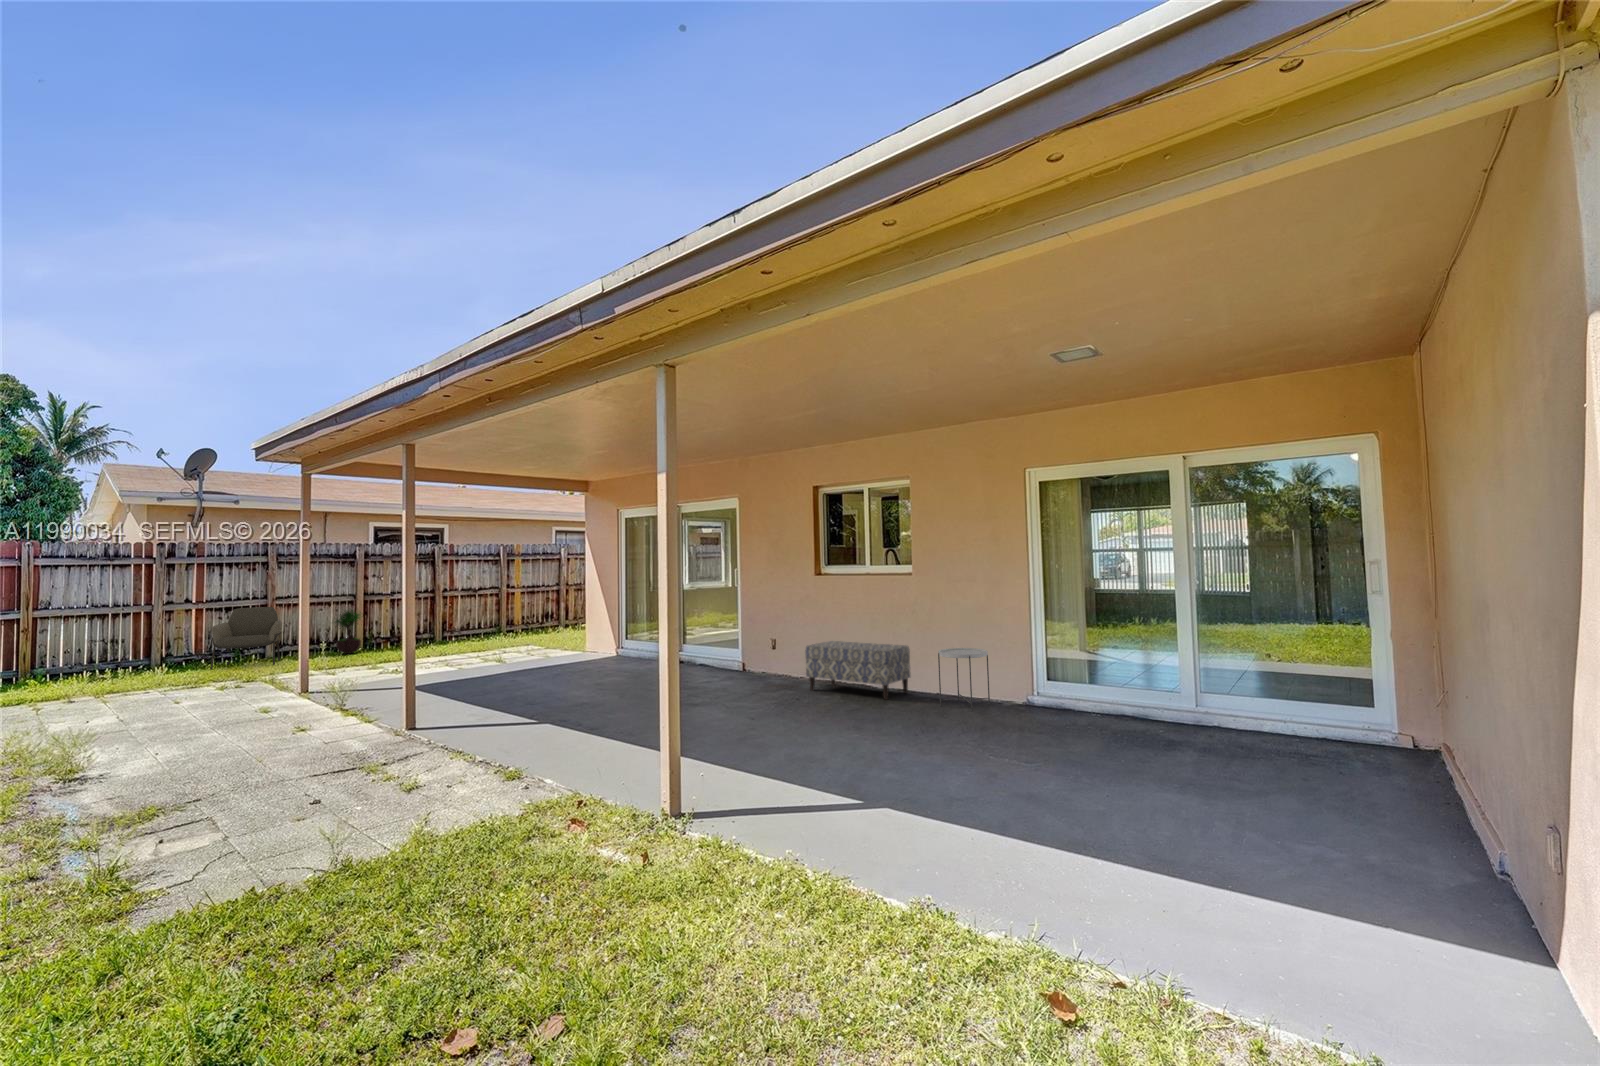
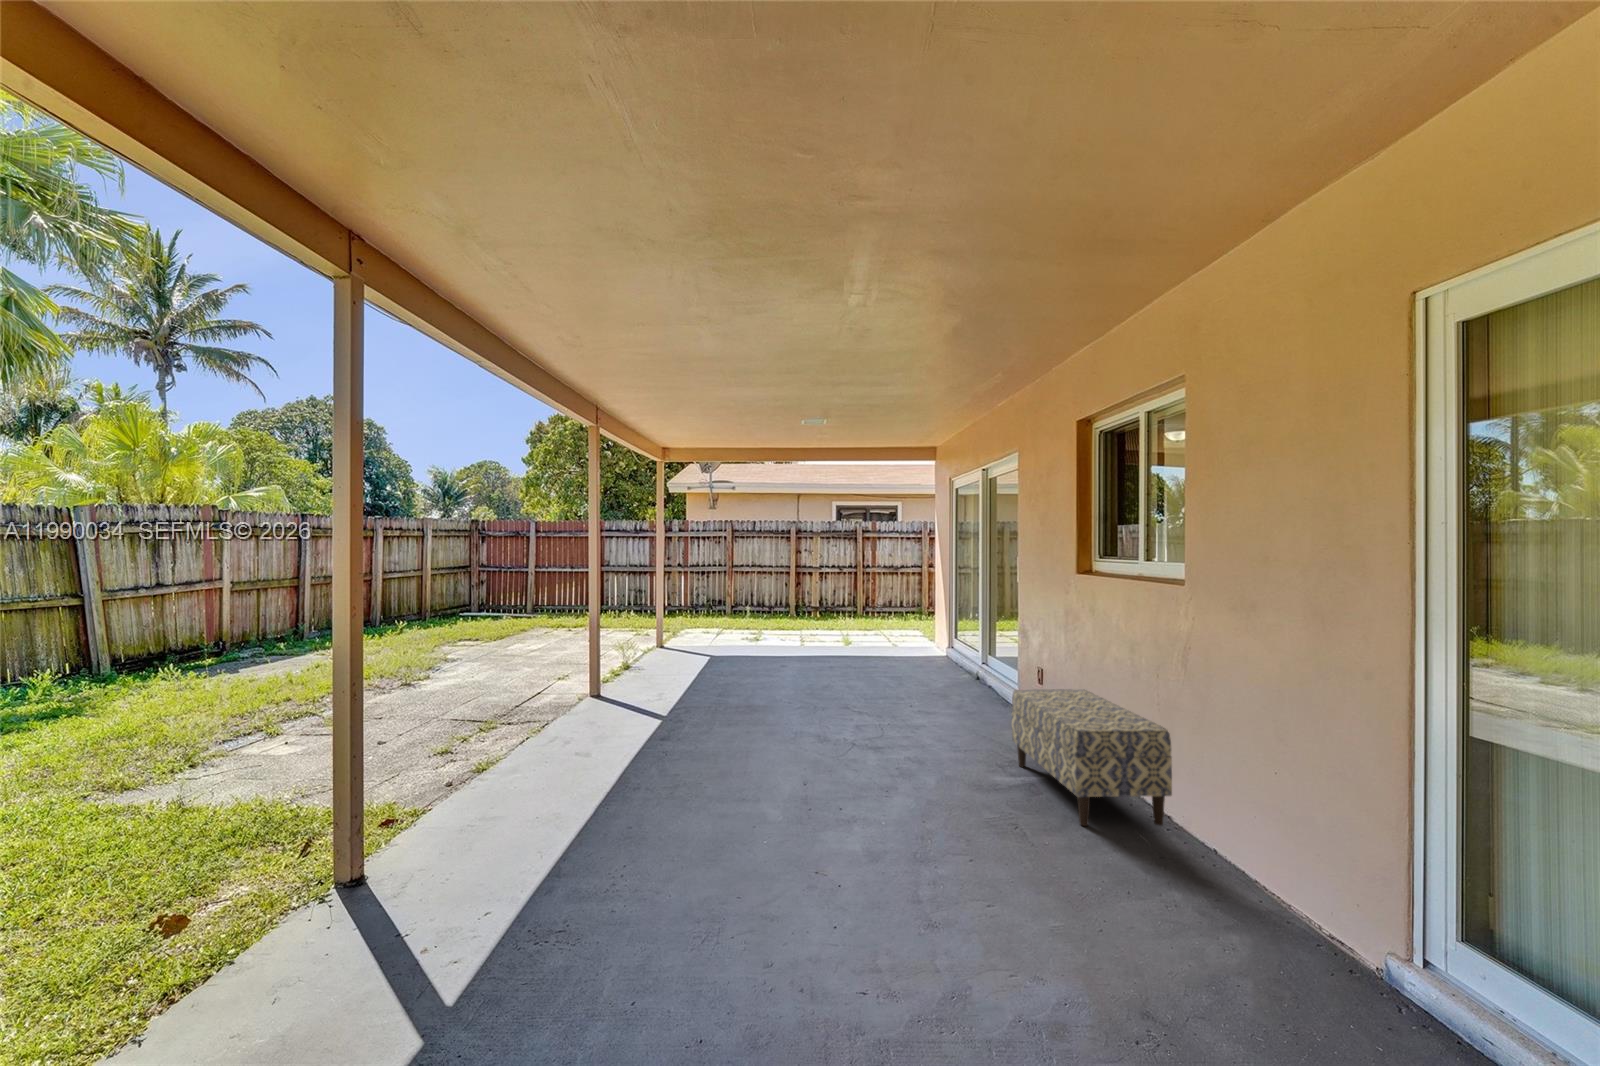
armchair: present [211,607,282,670] -> none [686,573,733,621]
potted tree: present [335,610,361,654] -> none [768,576,792,619]
side table: present [938,648,990,711] -> none [1144,757,1281,928]

